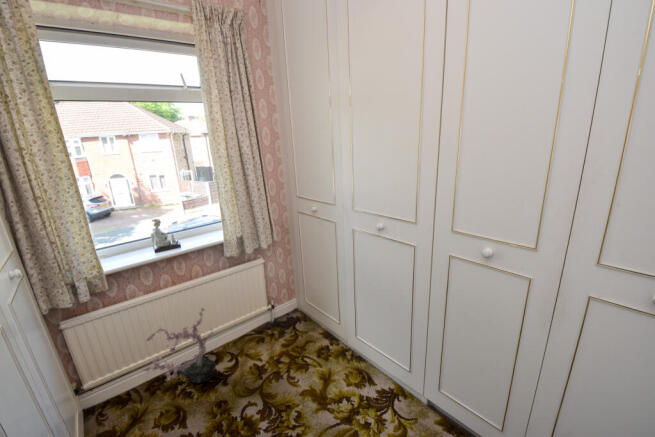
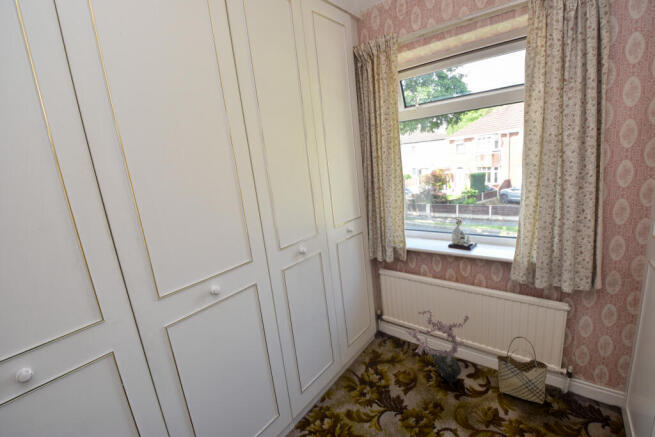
woven basket: none [235,299,271,352] -> present [497,337,548,404]

